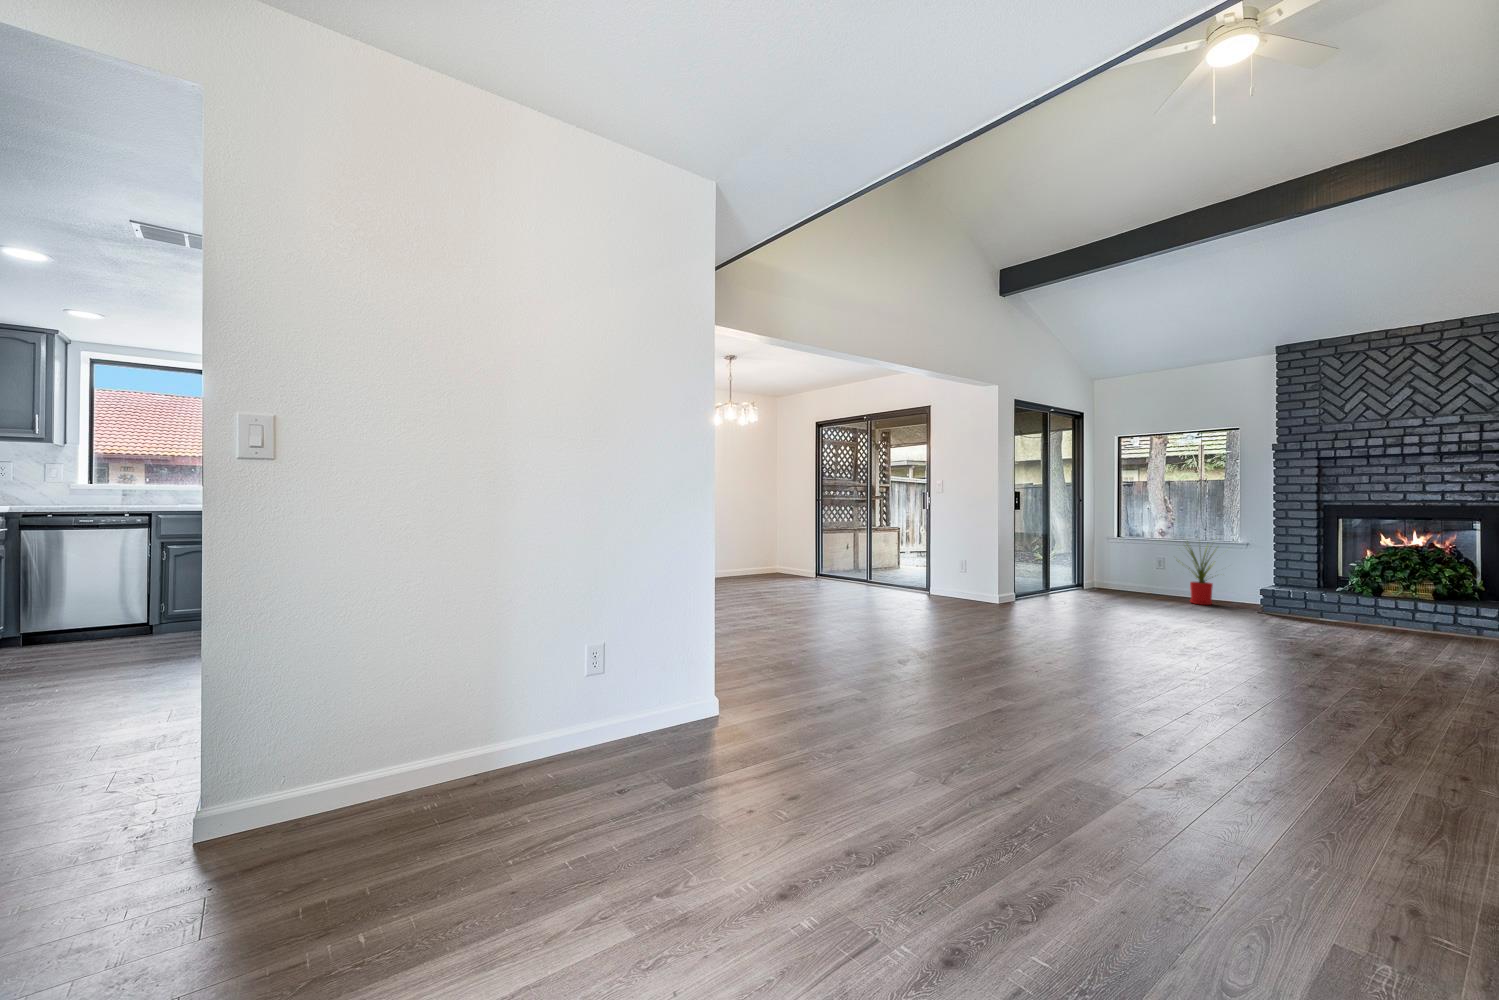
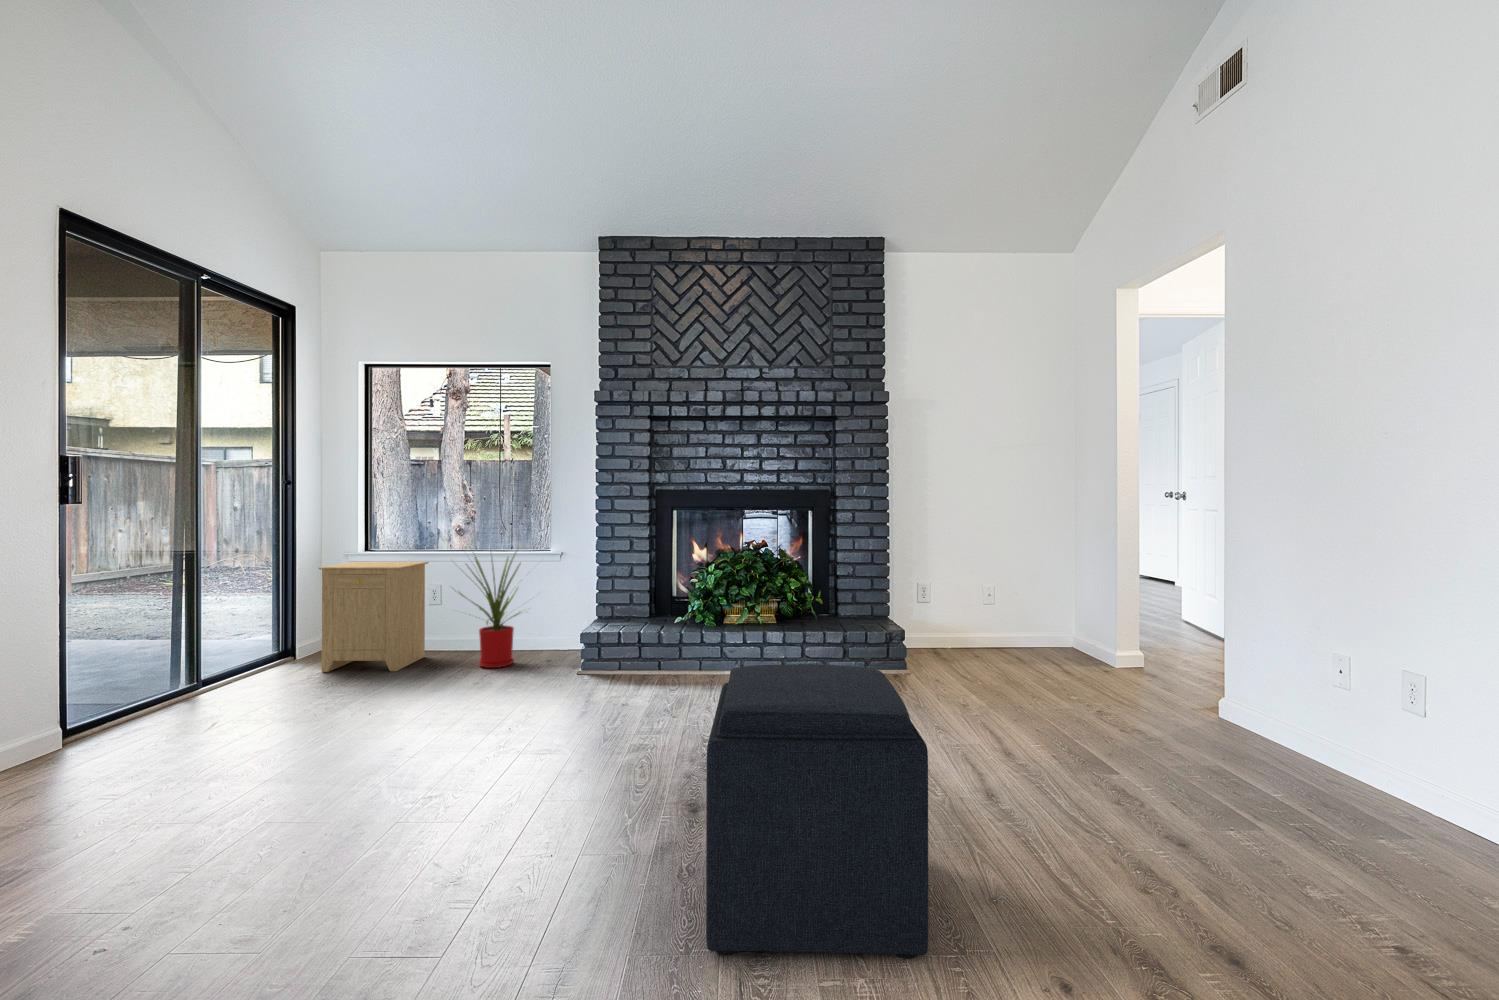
side table: none [1099,541,1156,599] -> present [318,562,429,672]
ottoman: none [1310,586,1434,690] -> present [706,664,928,959]

